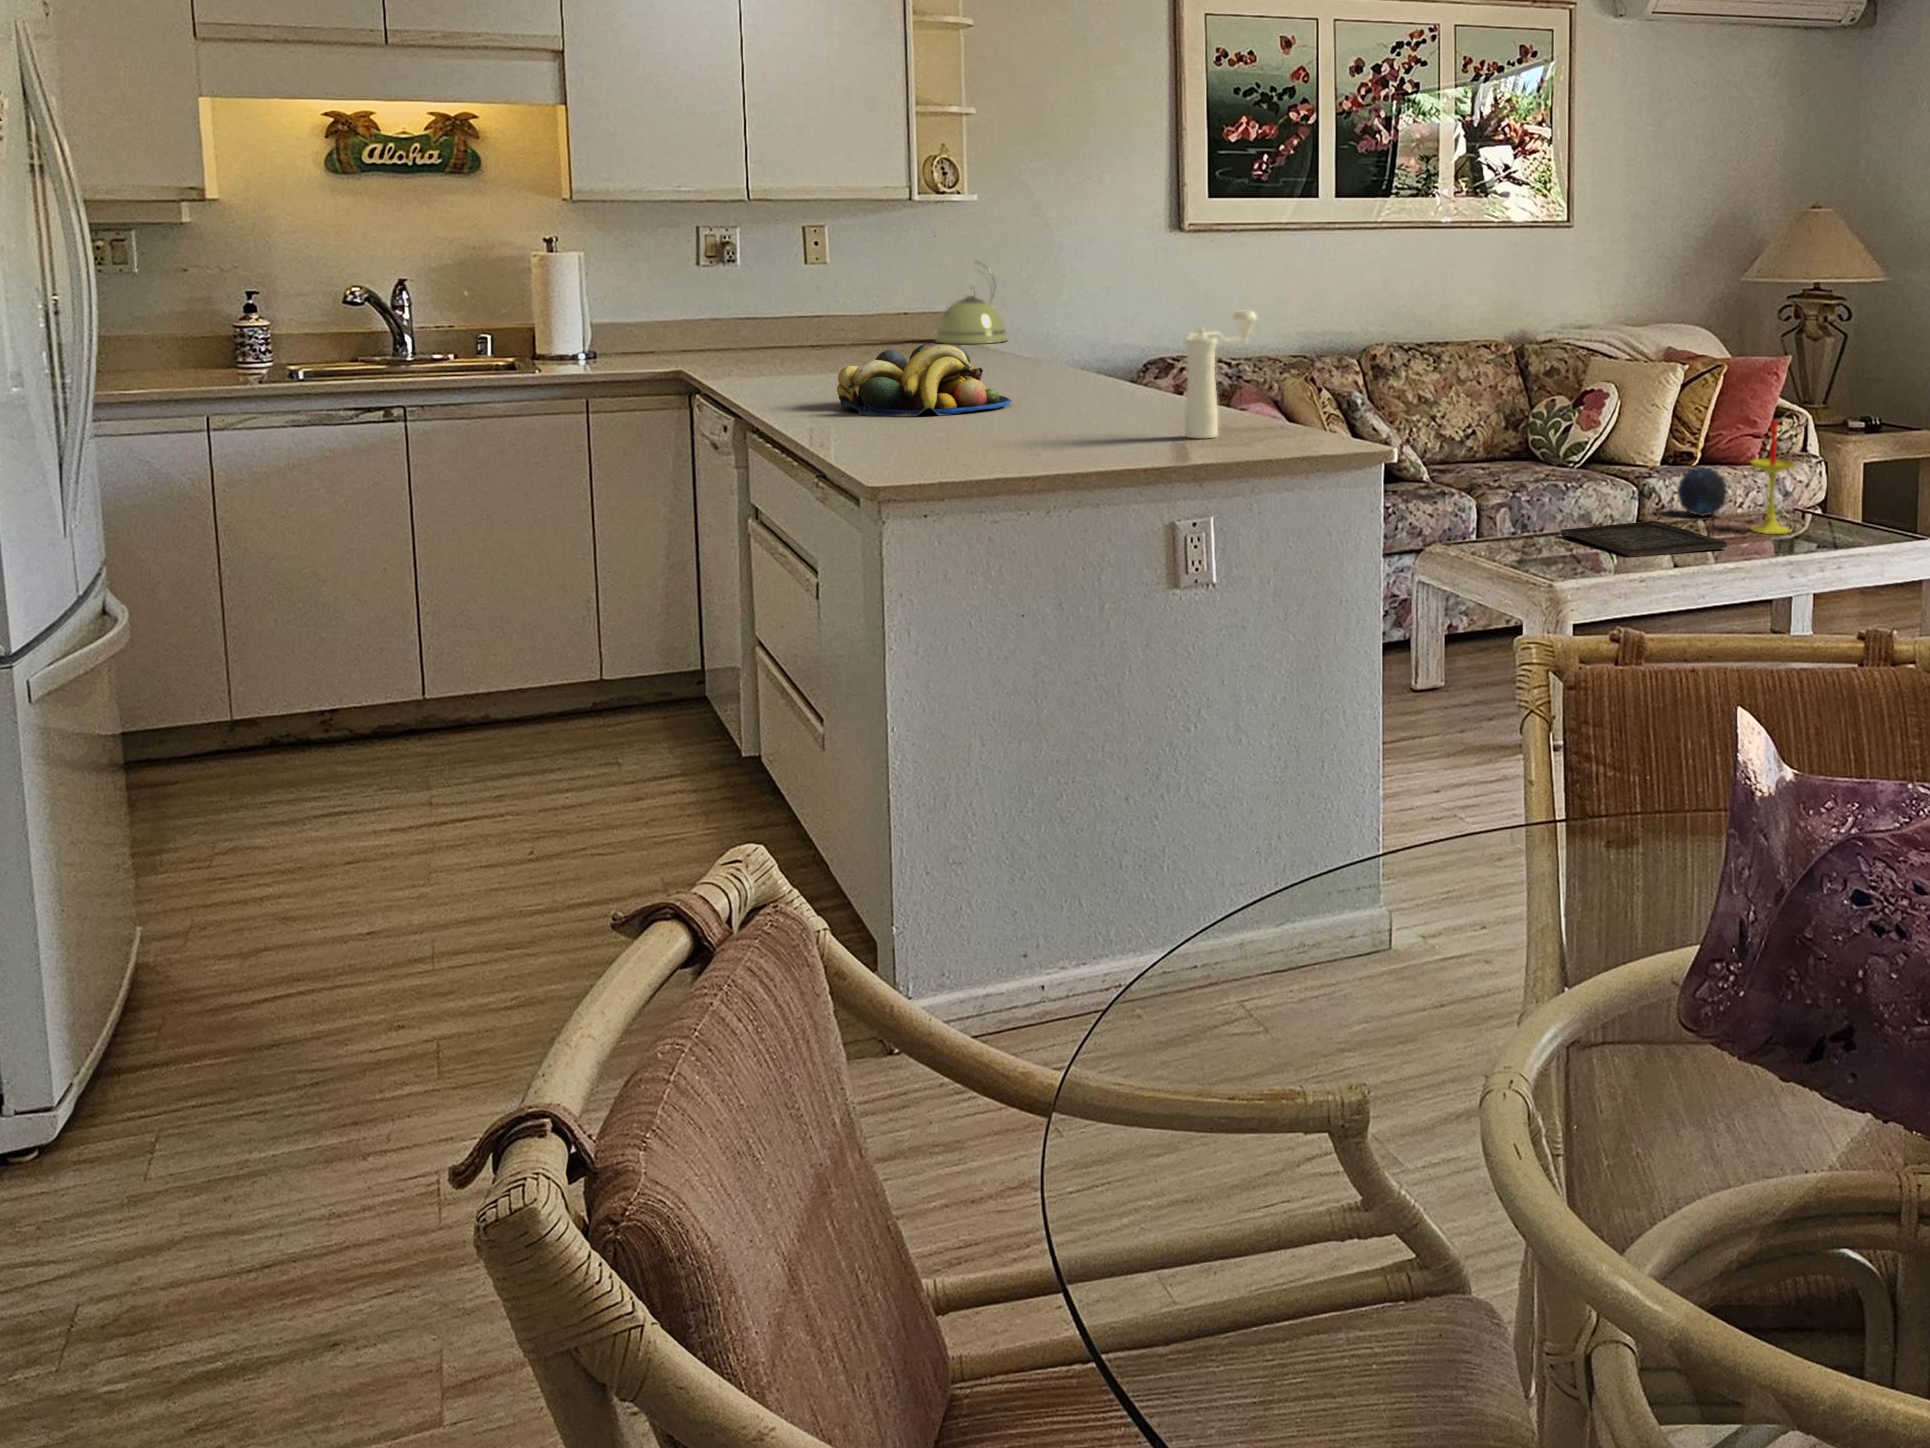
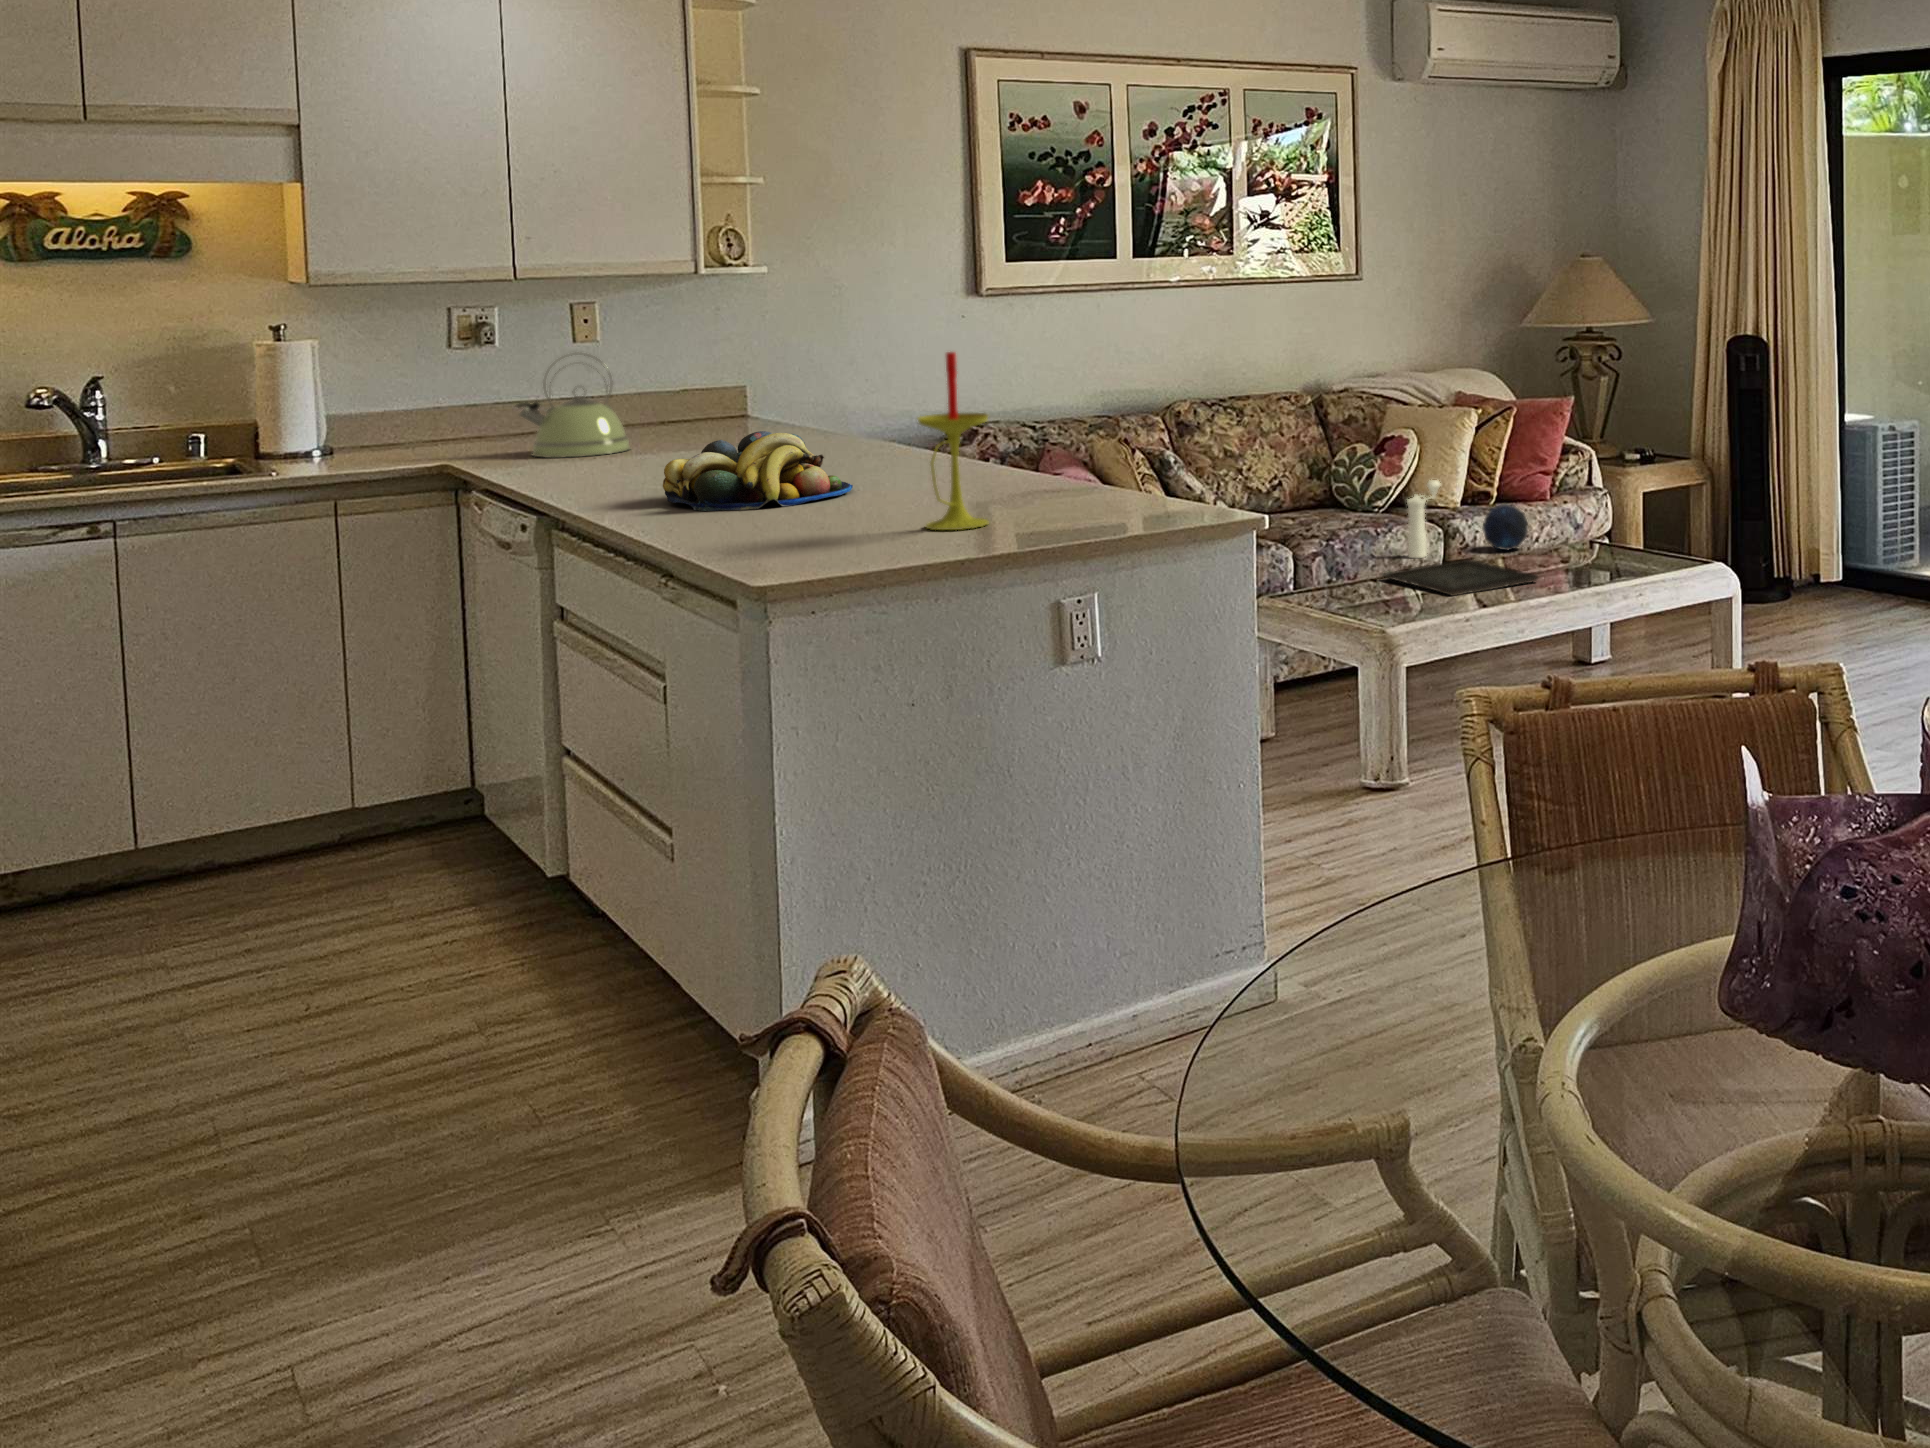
kettle: present [936,267,1007,344] -> present [517,352,630,458]
pepper mill: present [1184,311,1257,438] -> present [1407,480,1440,558]
candle: present [1751,421,1795,534] -> present [918,352,988,530]

